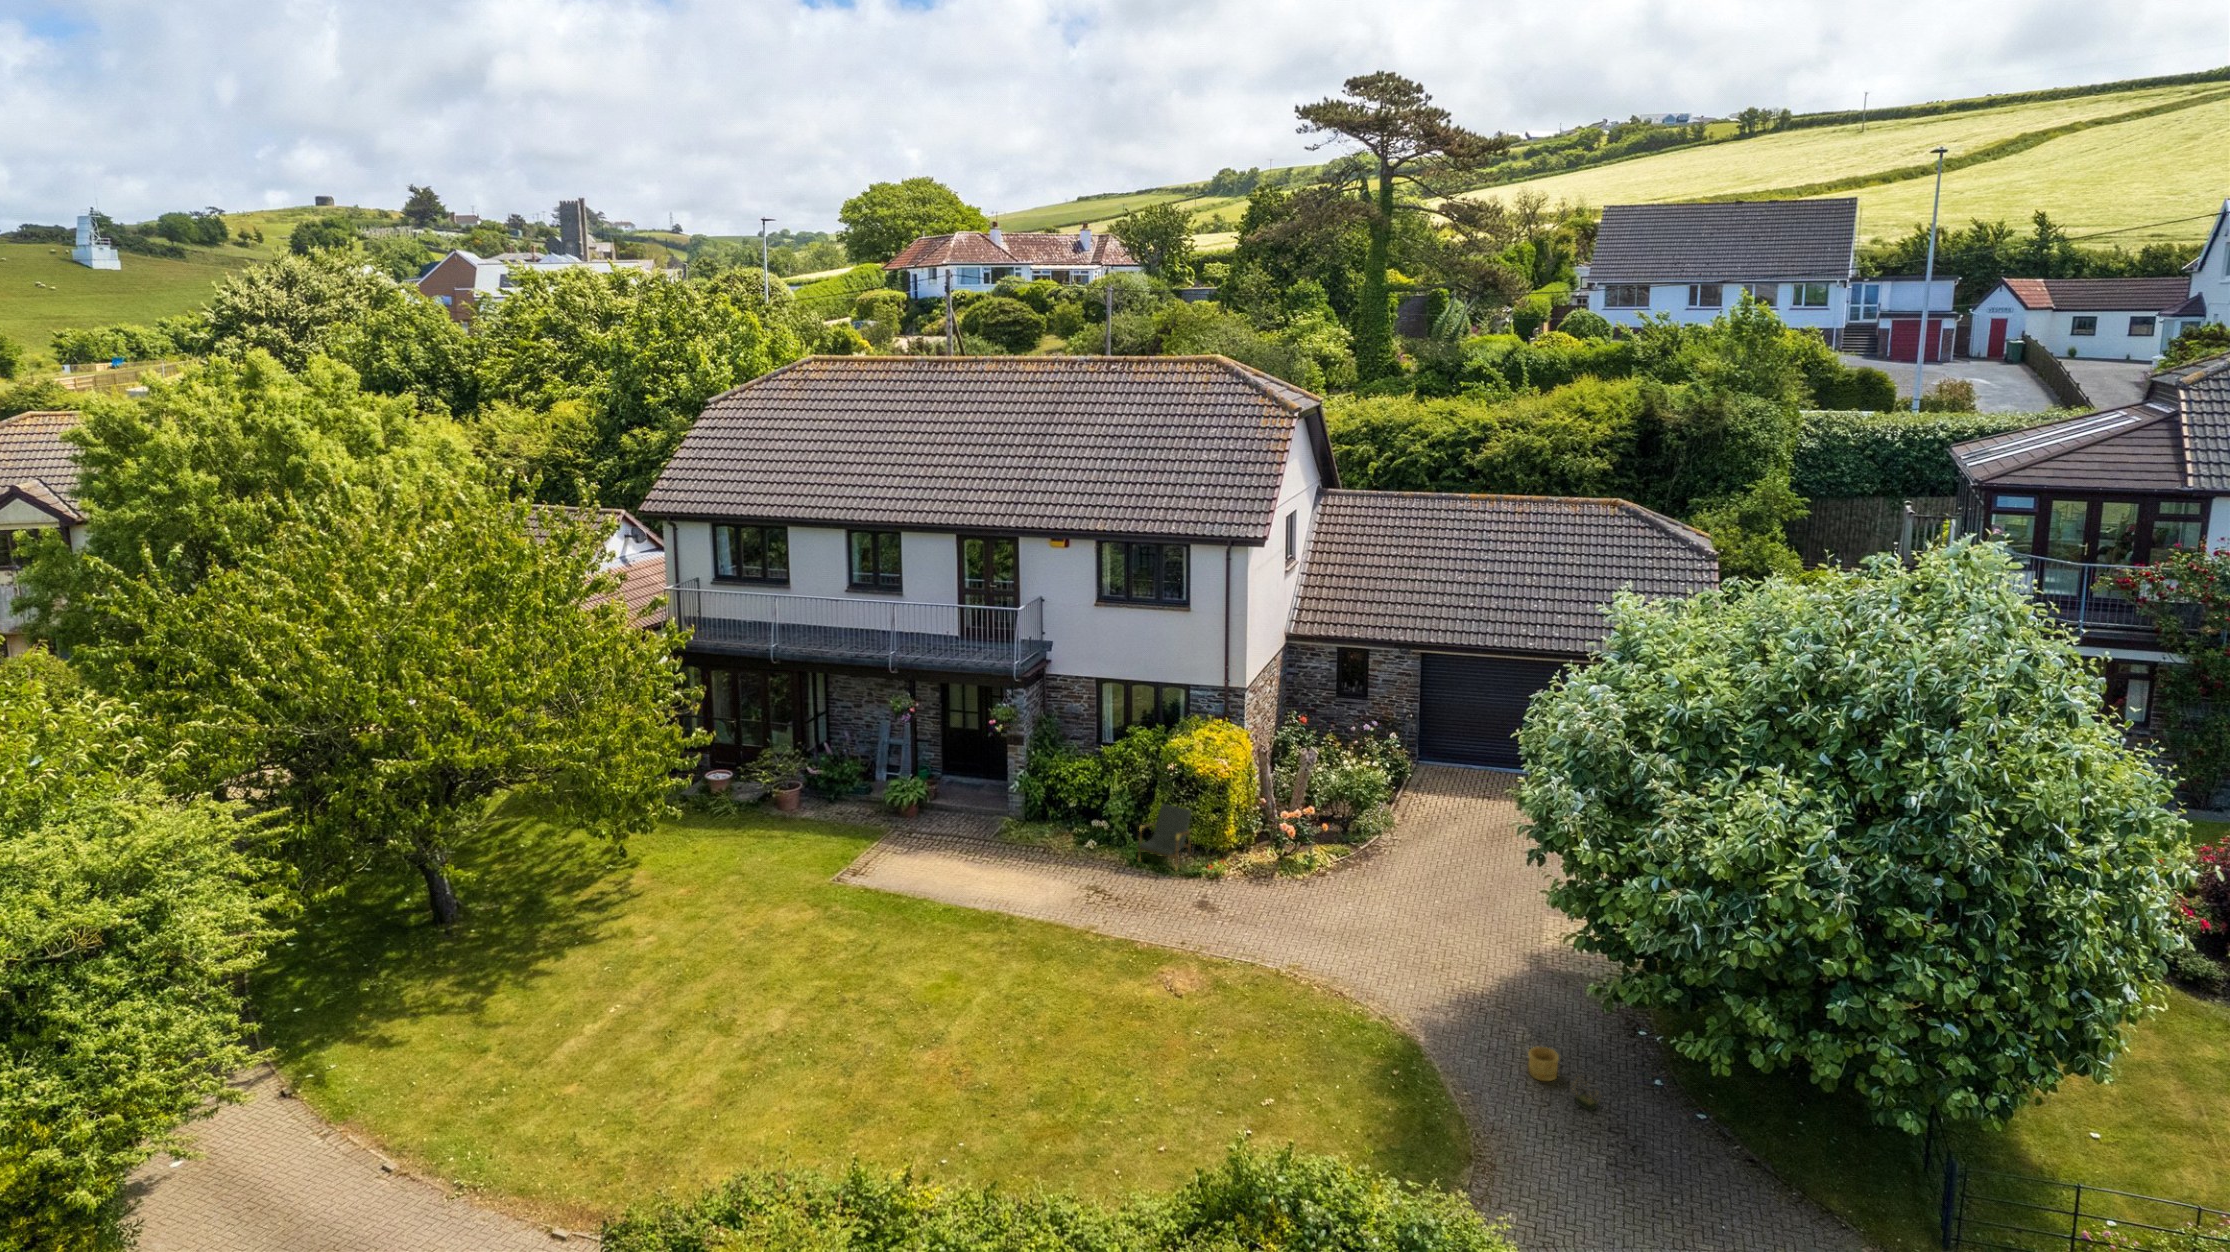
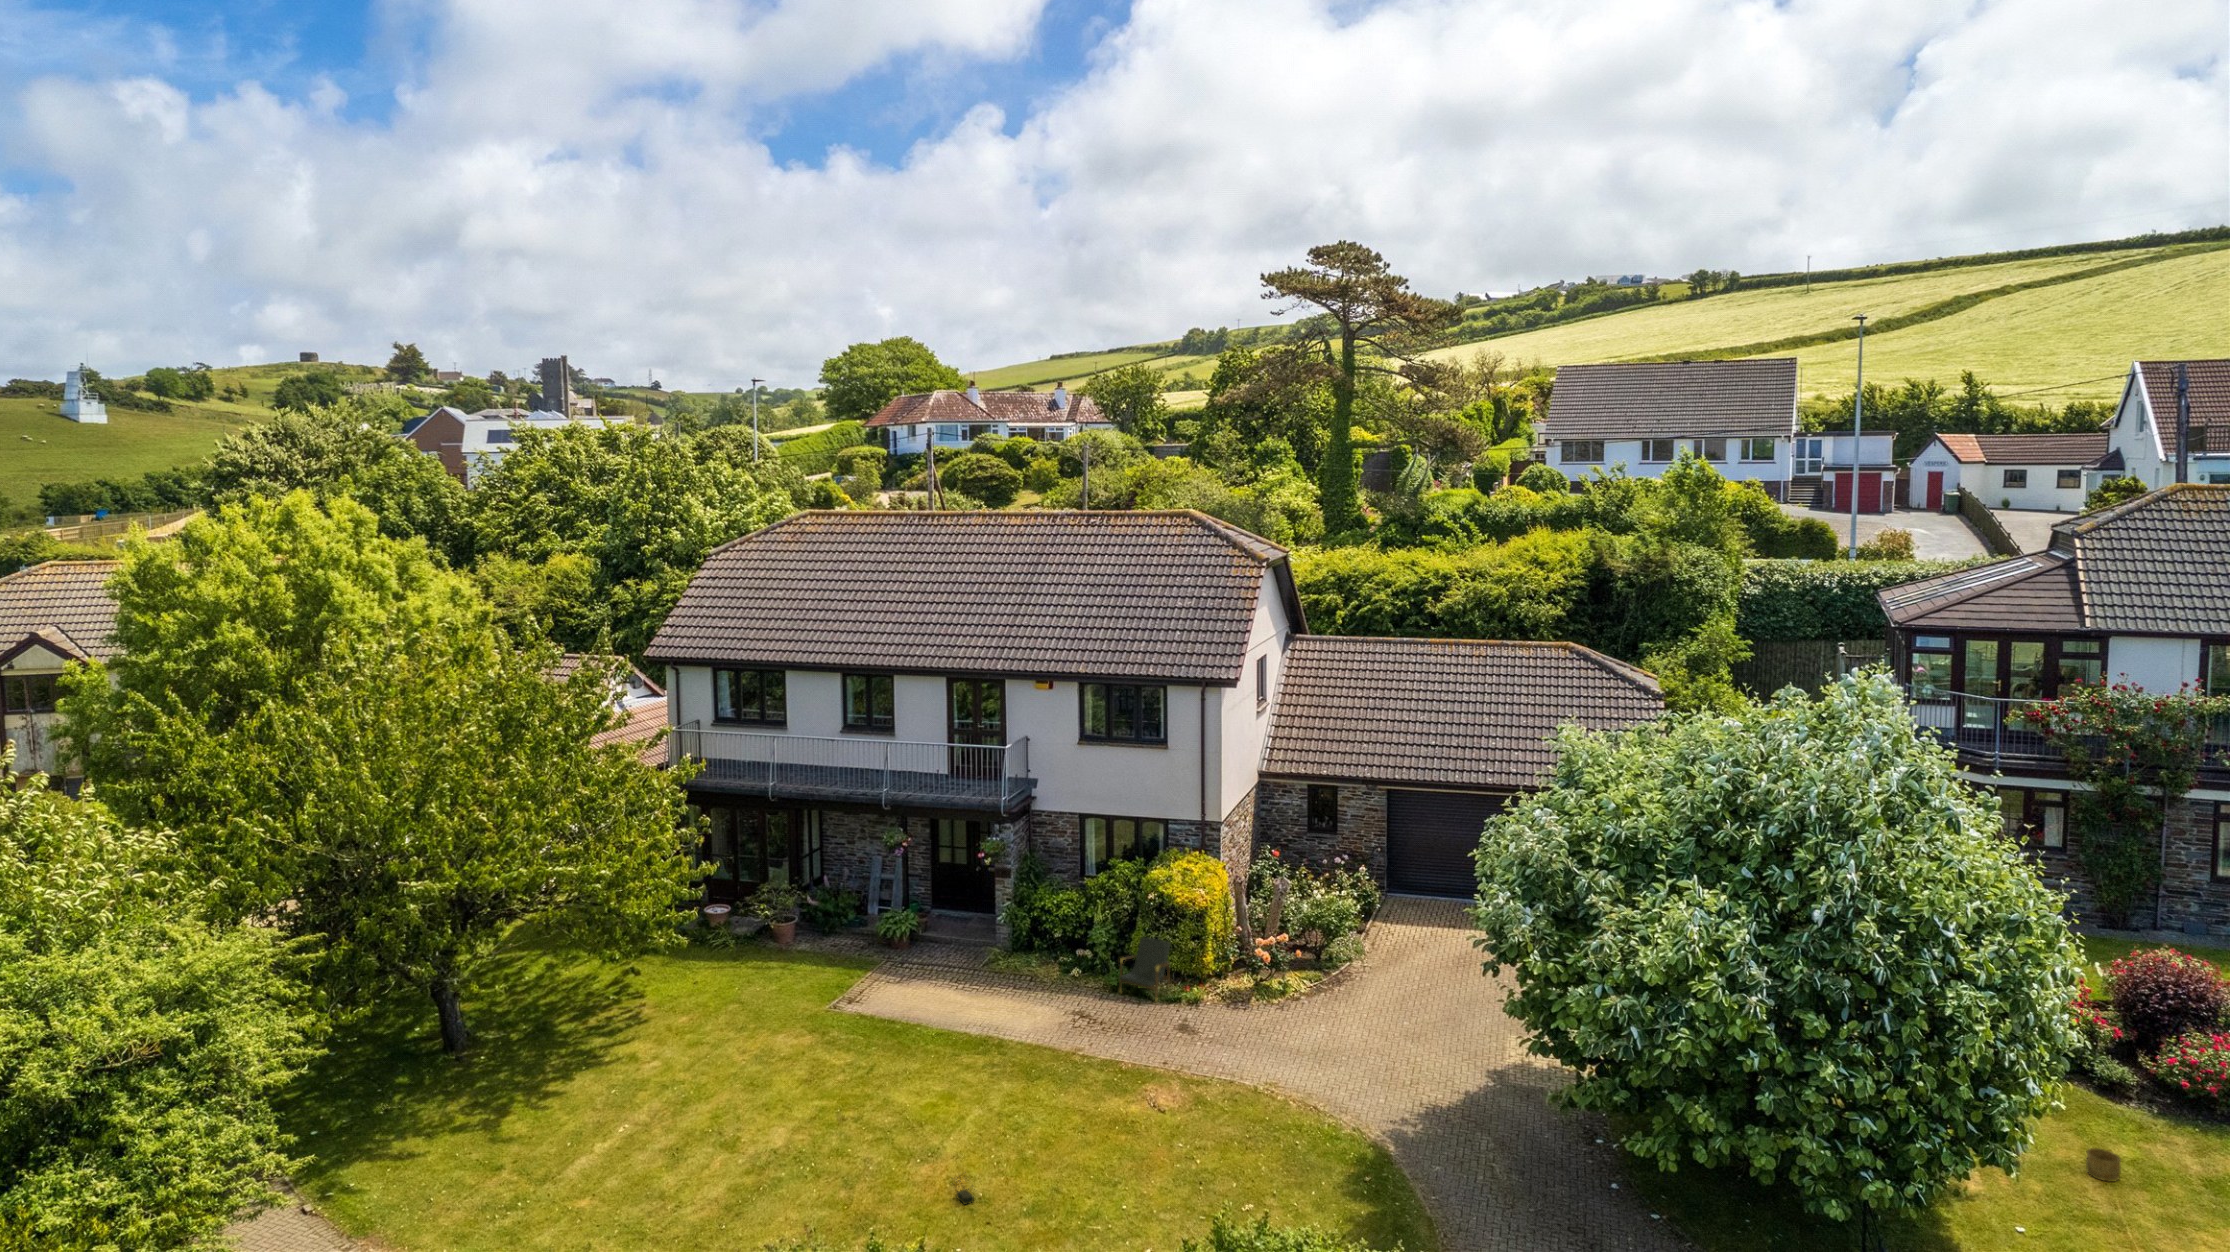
wooden bucket: present [1528,1047,1559,1081] -> present [2086,1148,2121,1181]
decorative plant: present [1573,1080,1598,1111] -> present [956,1176,975,1205]

